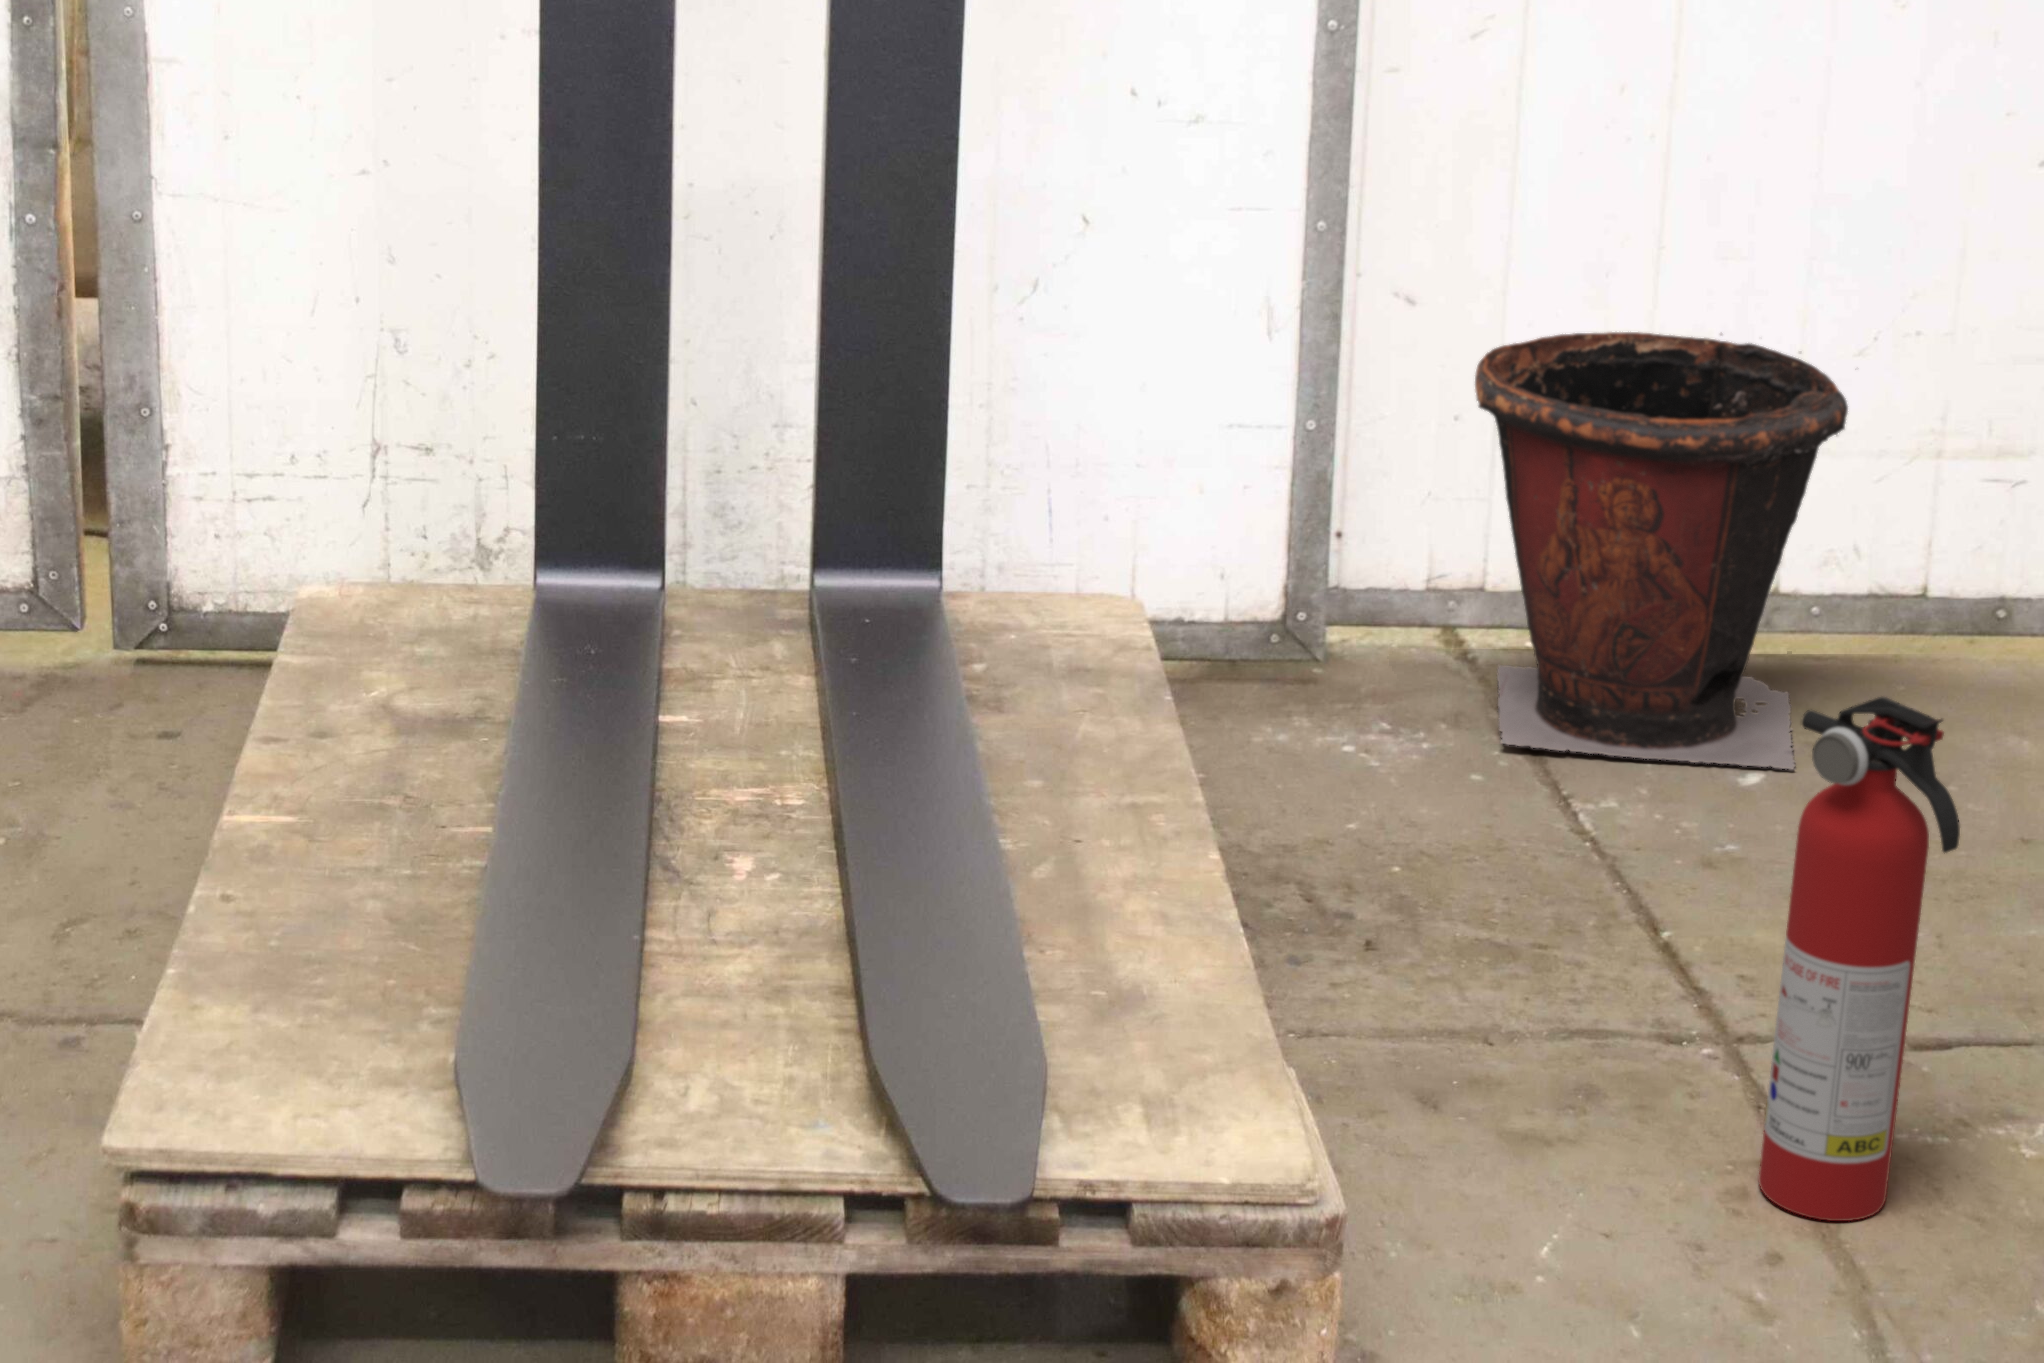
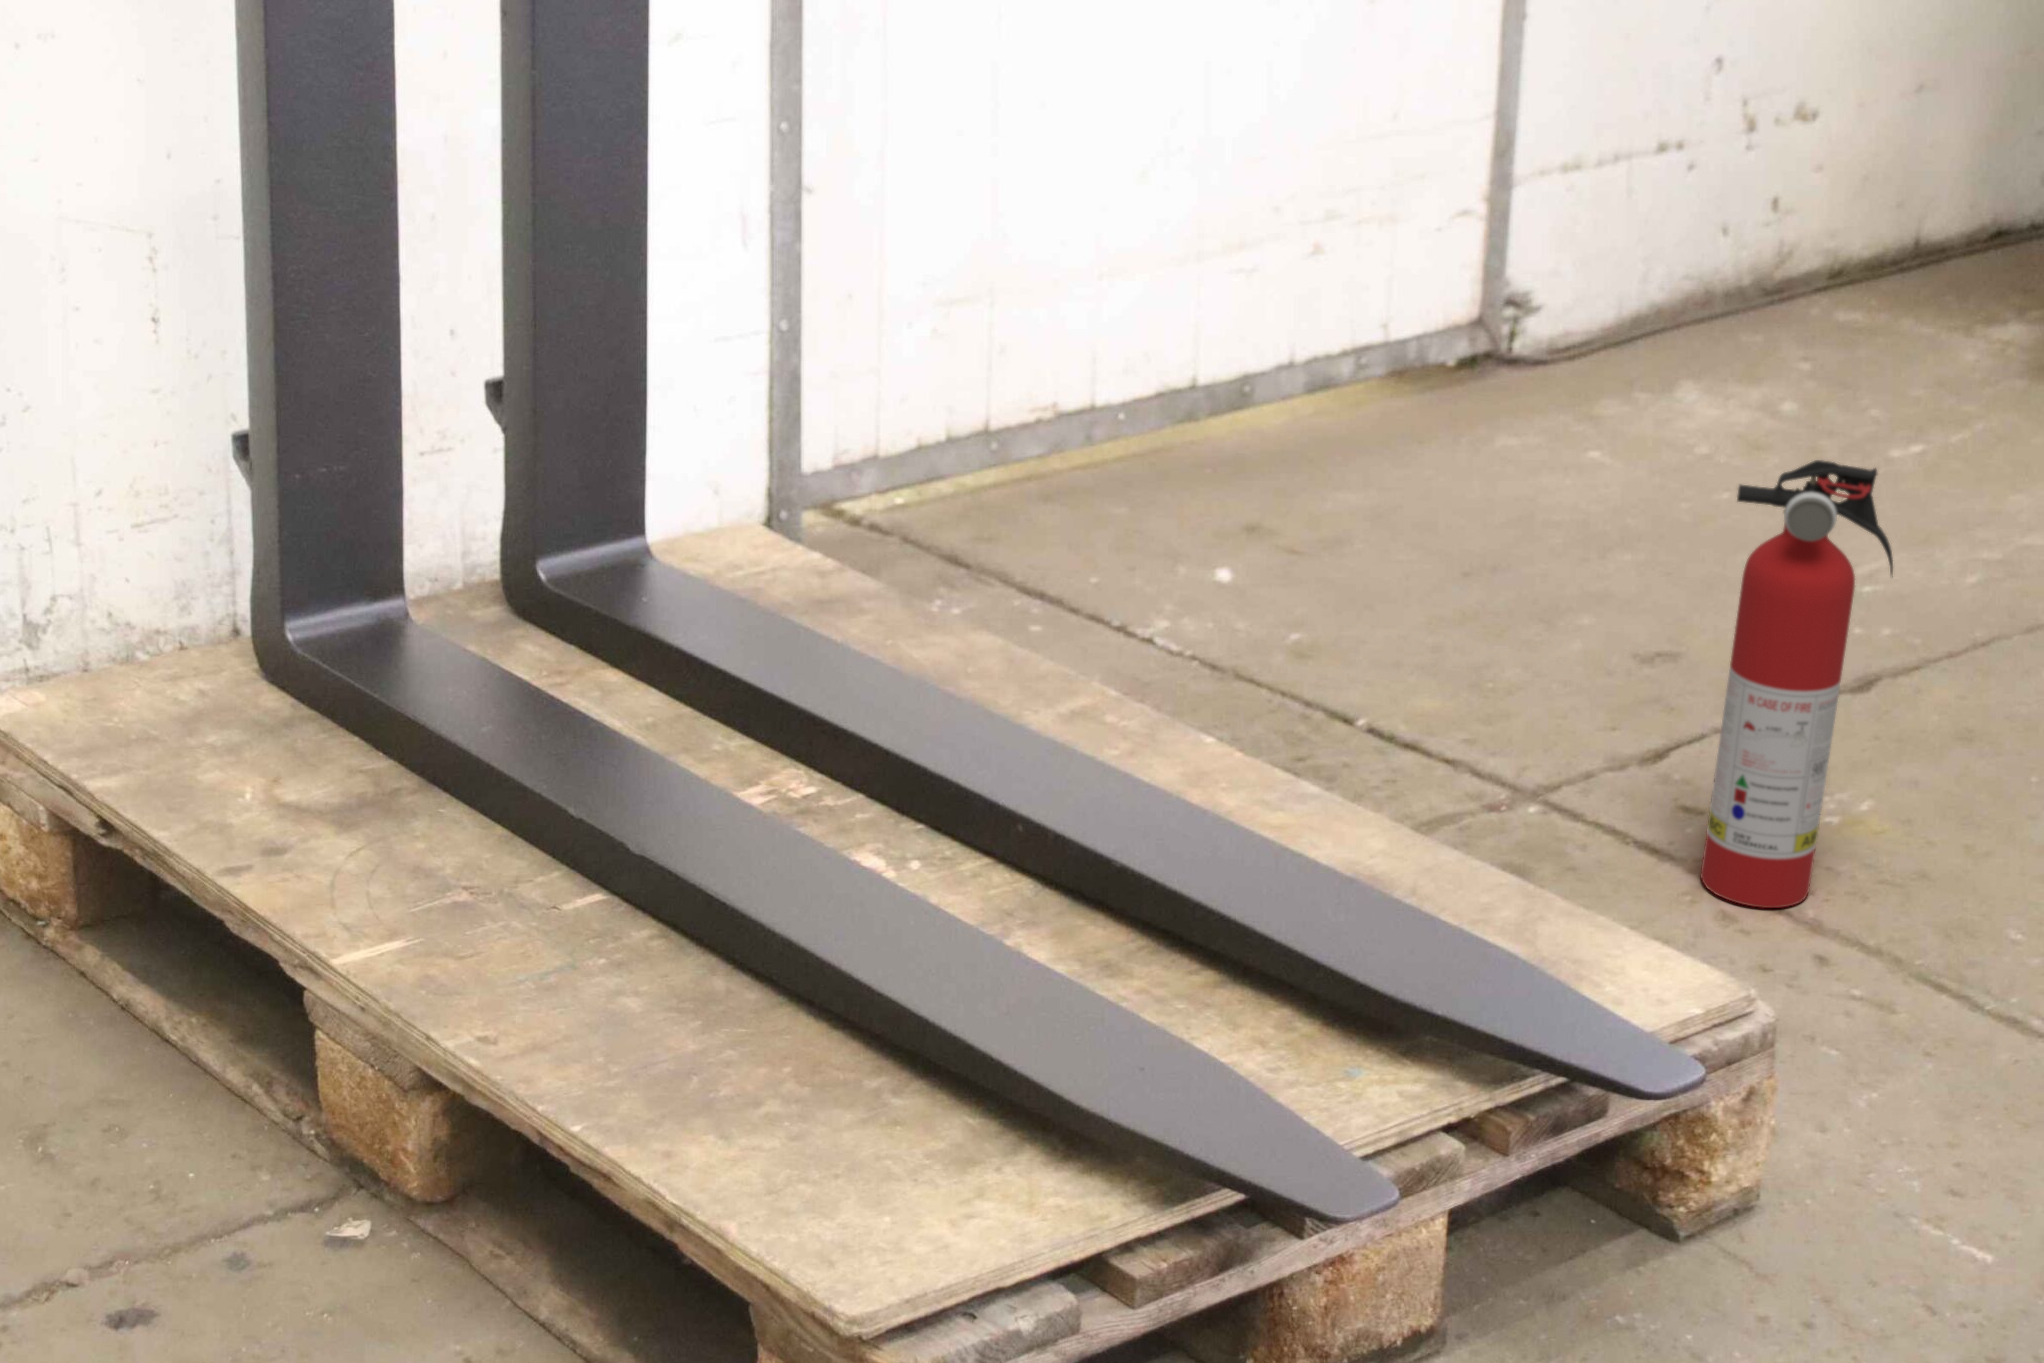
trash can: present [1475,332,1848,770] -> none [921,191,1252,590]

